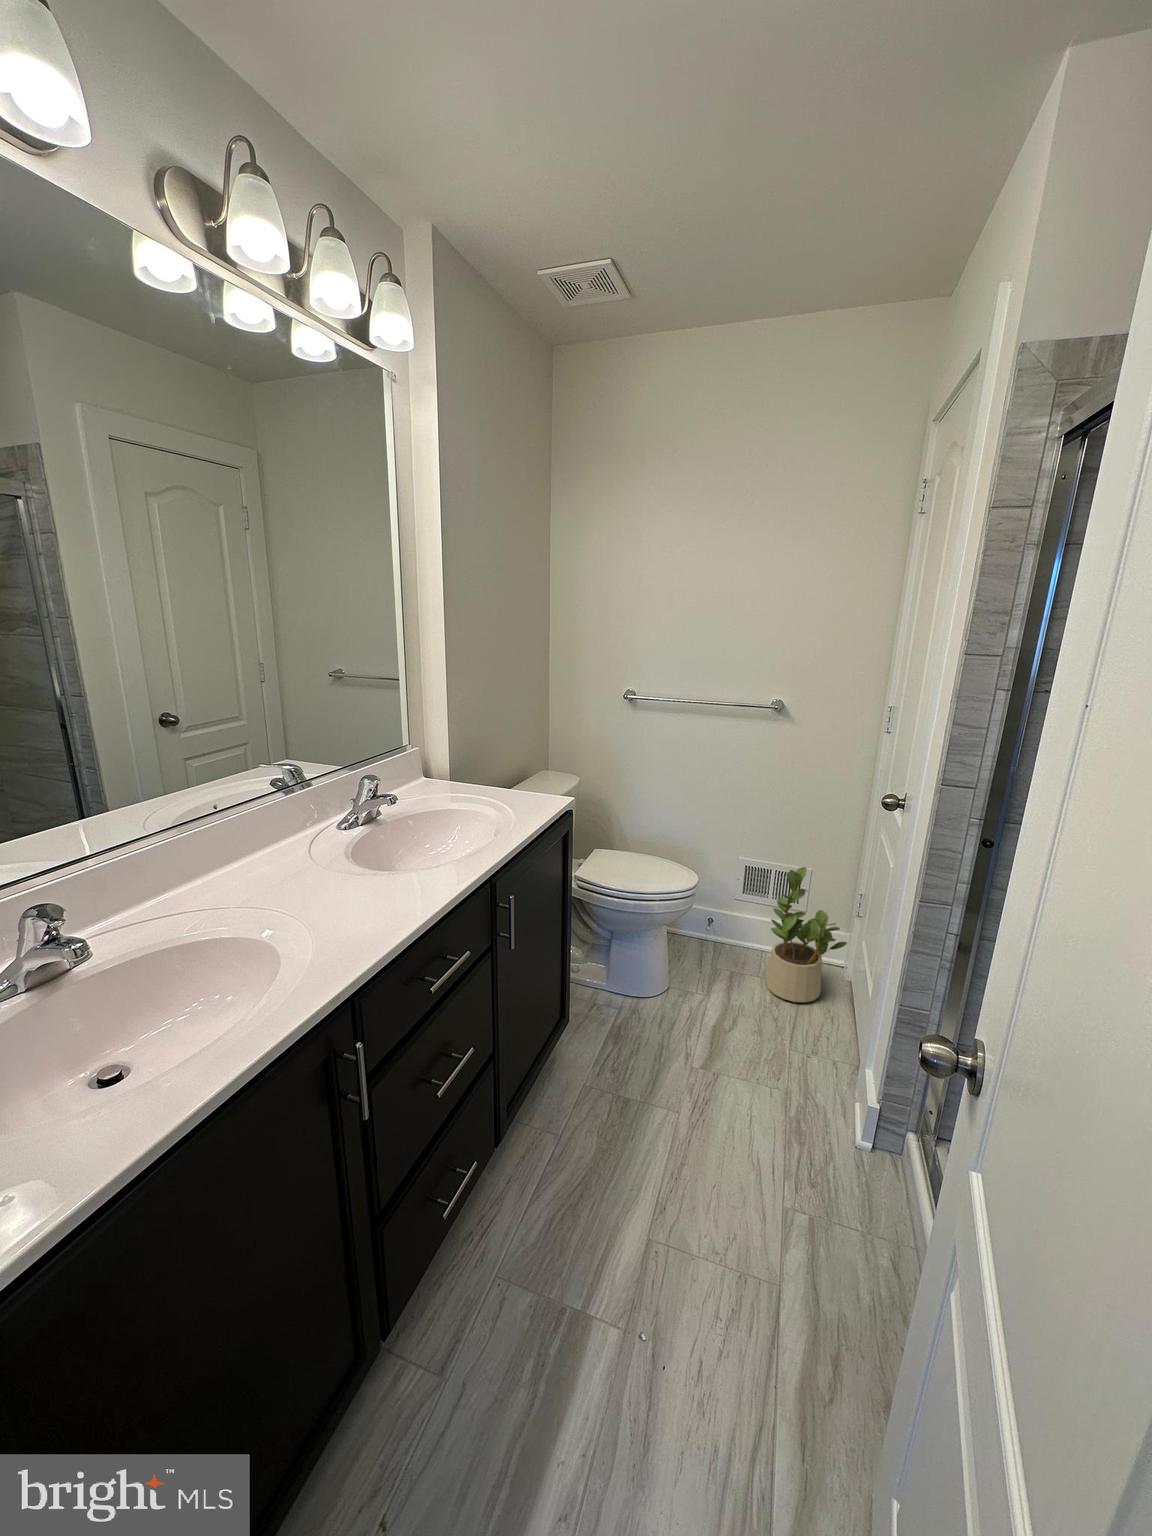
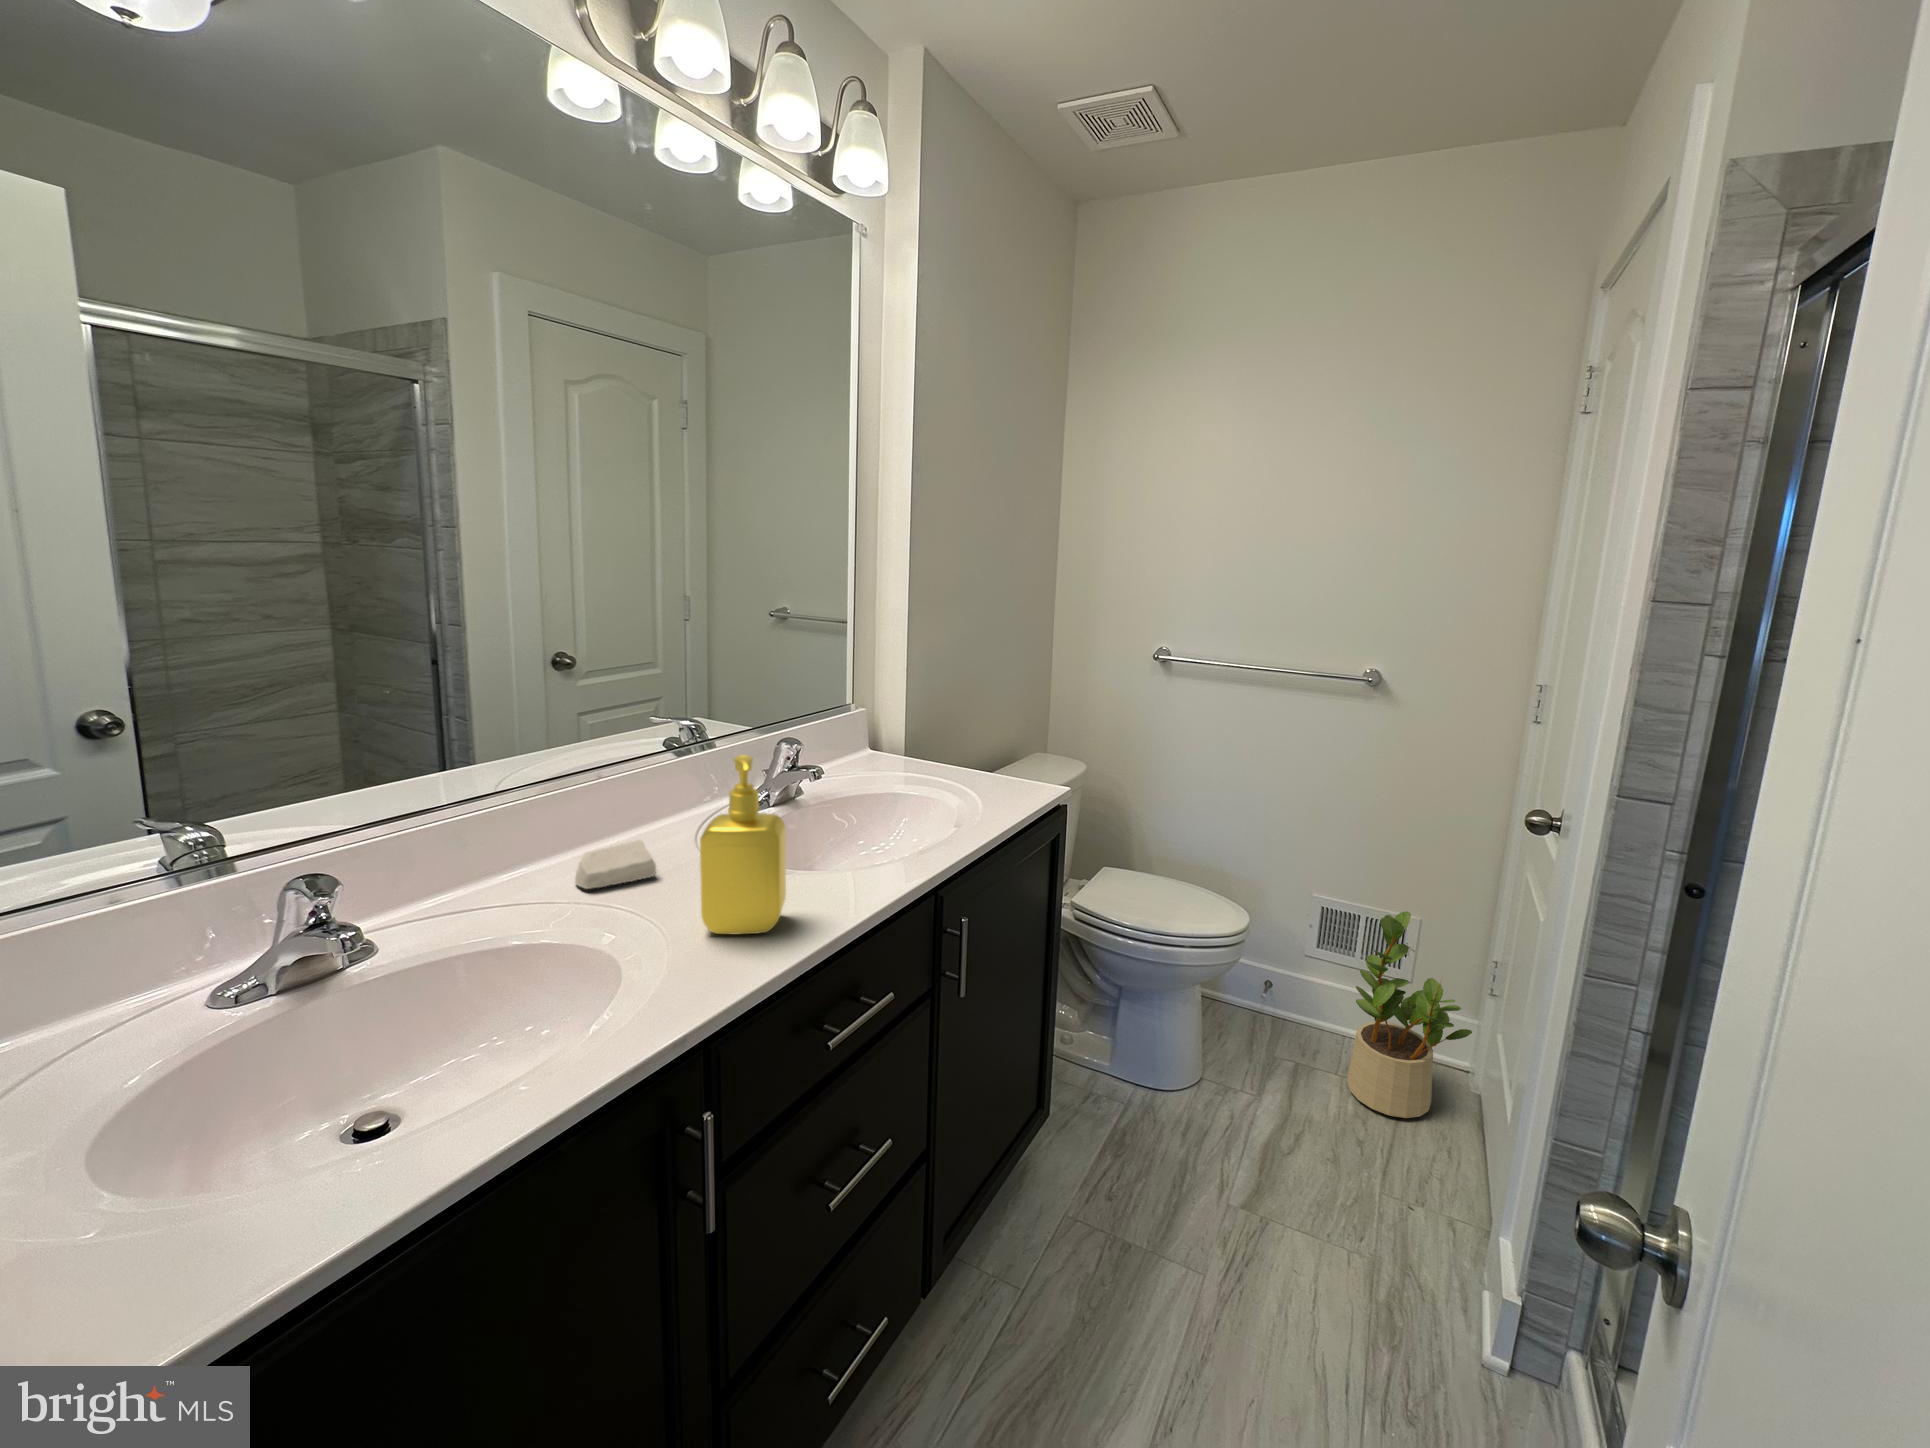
soap dispenser: none [327,796,389,923] -> present [700,755,786,935]
soap bar: none [228,859,288,898] -> present [575,840,656,889]

